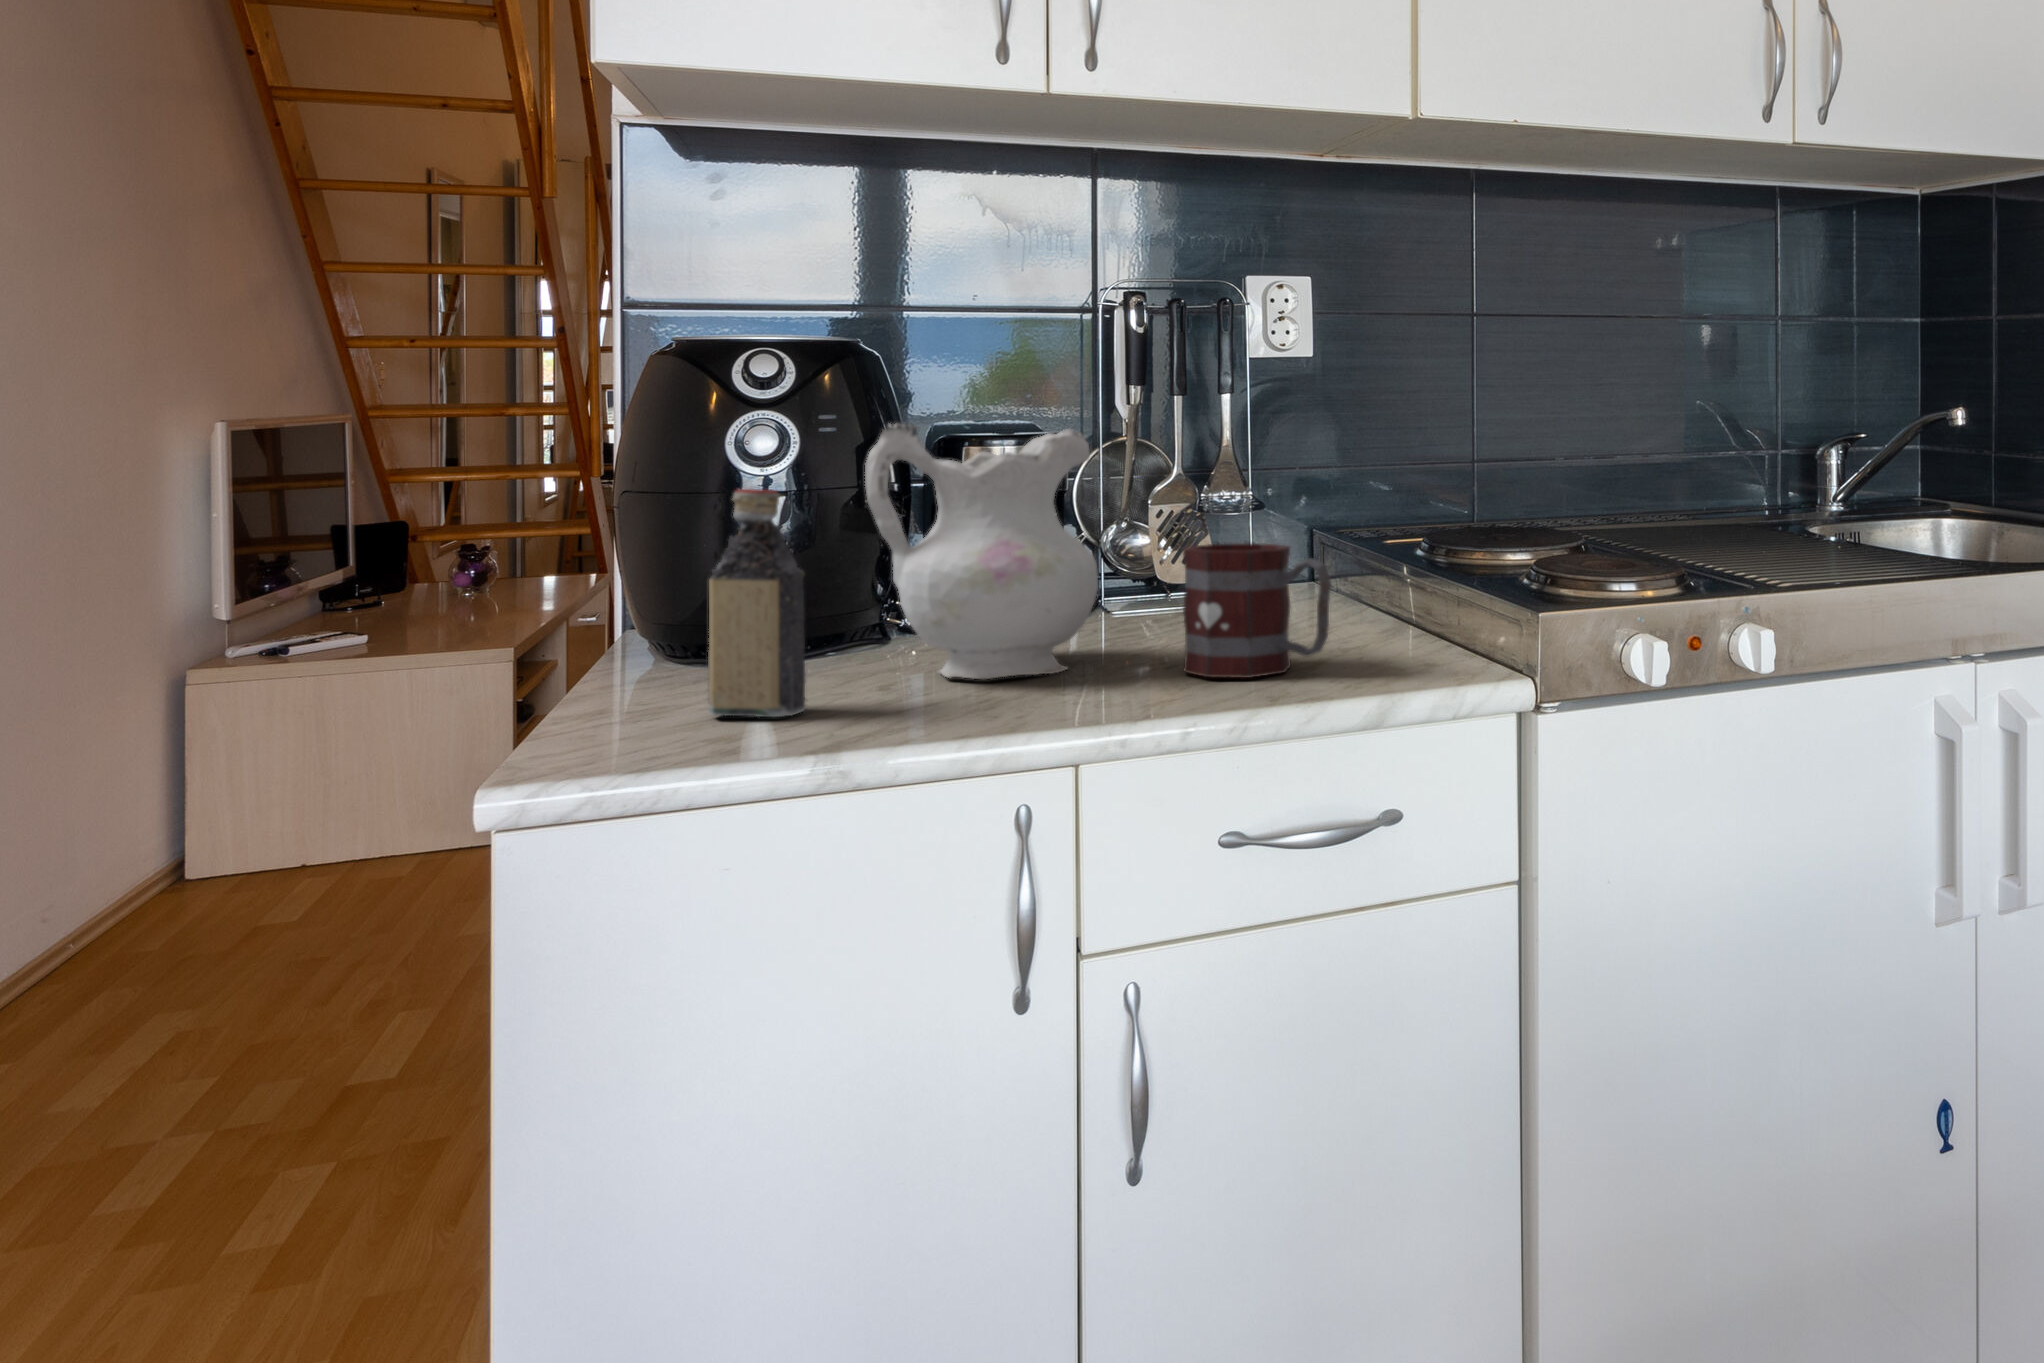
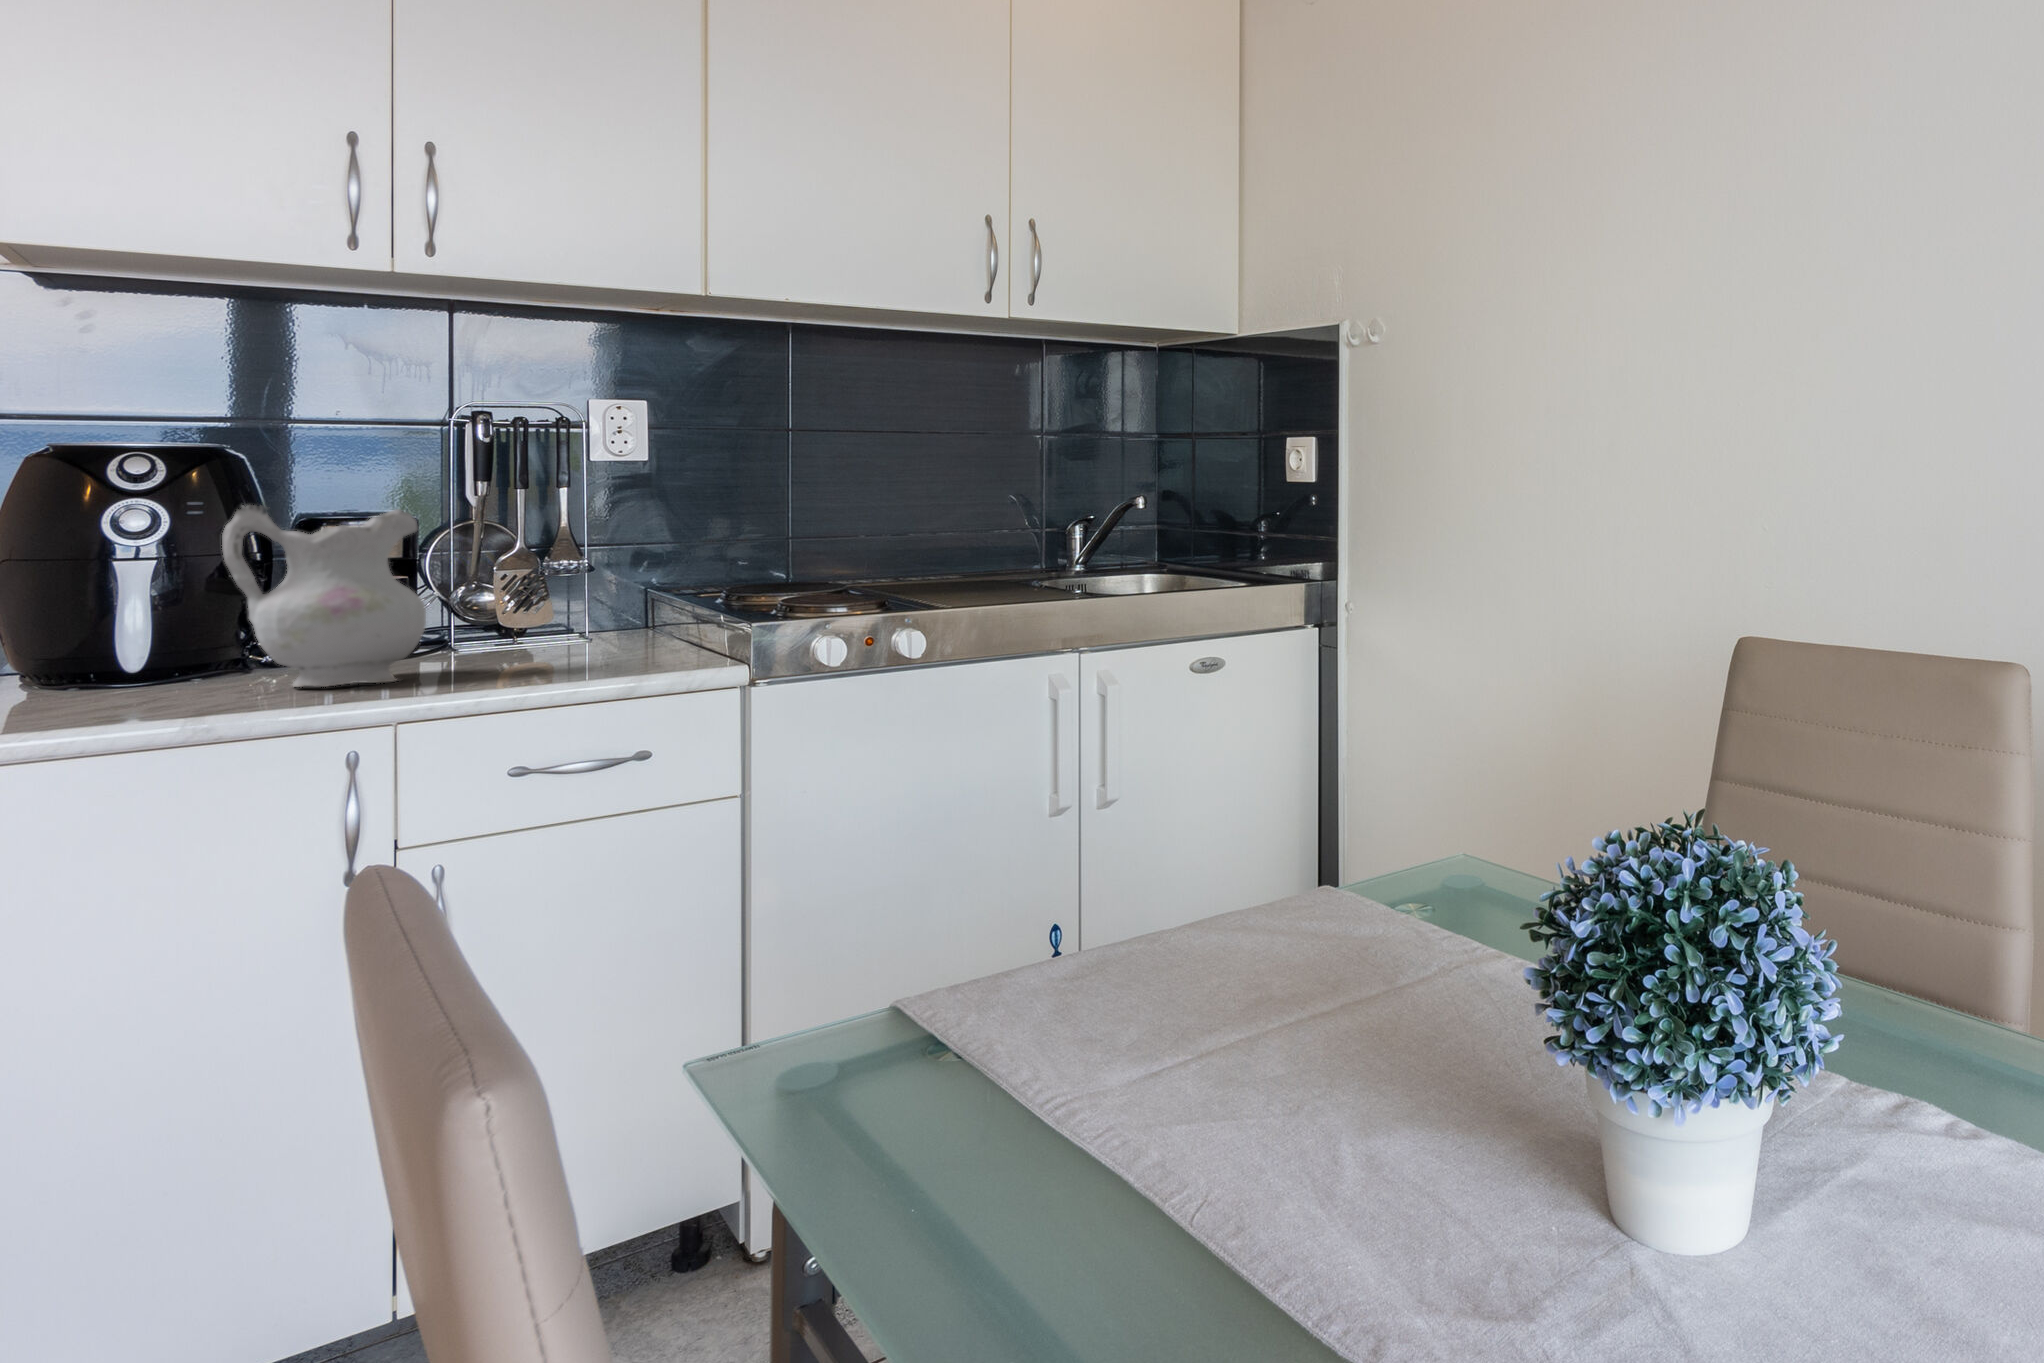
bottle: present [708,489,806,717] -> none [83,550,170,712]
mug: present [1183,543,1331,678] -> none [488,588,602,678]

